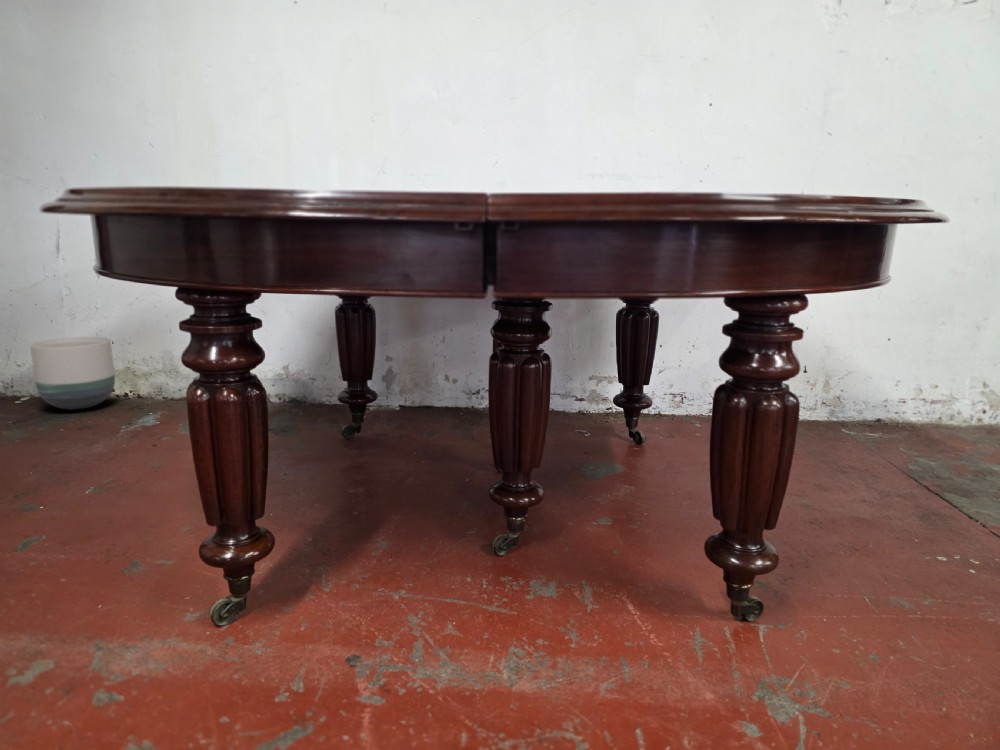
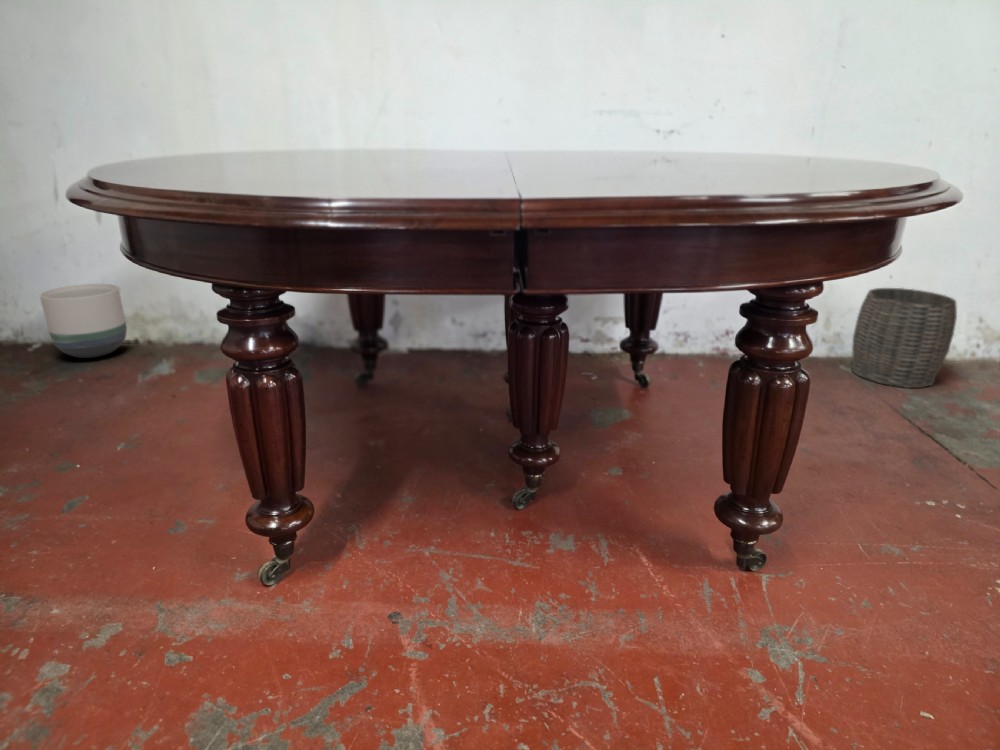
woven basket: none [854,349,958,449] -> present [852,288,957,388]

